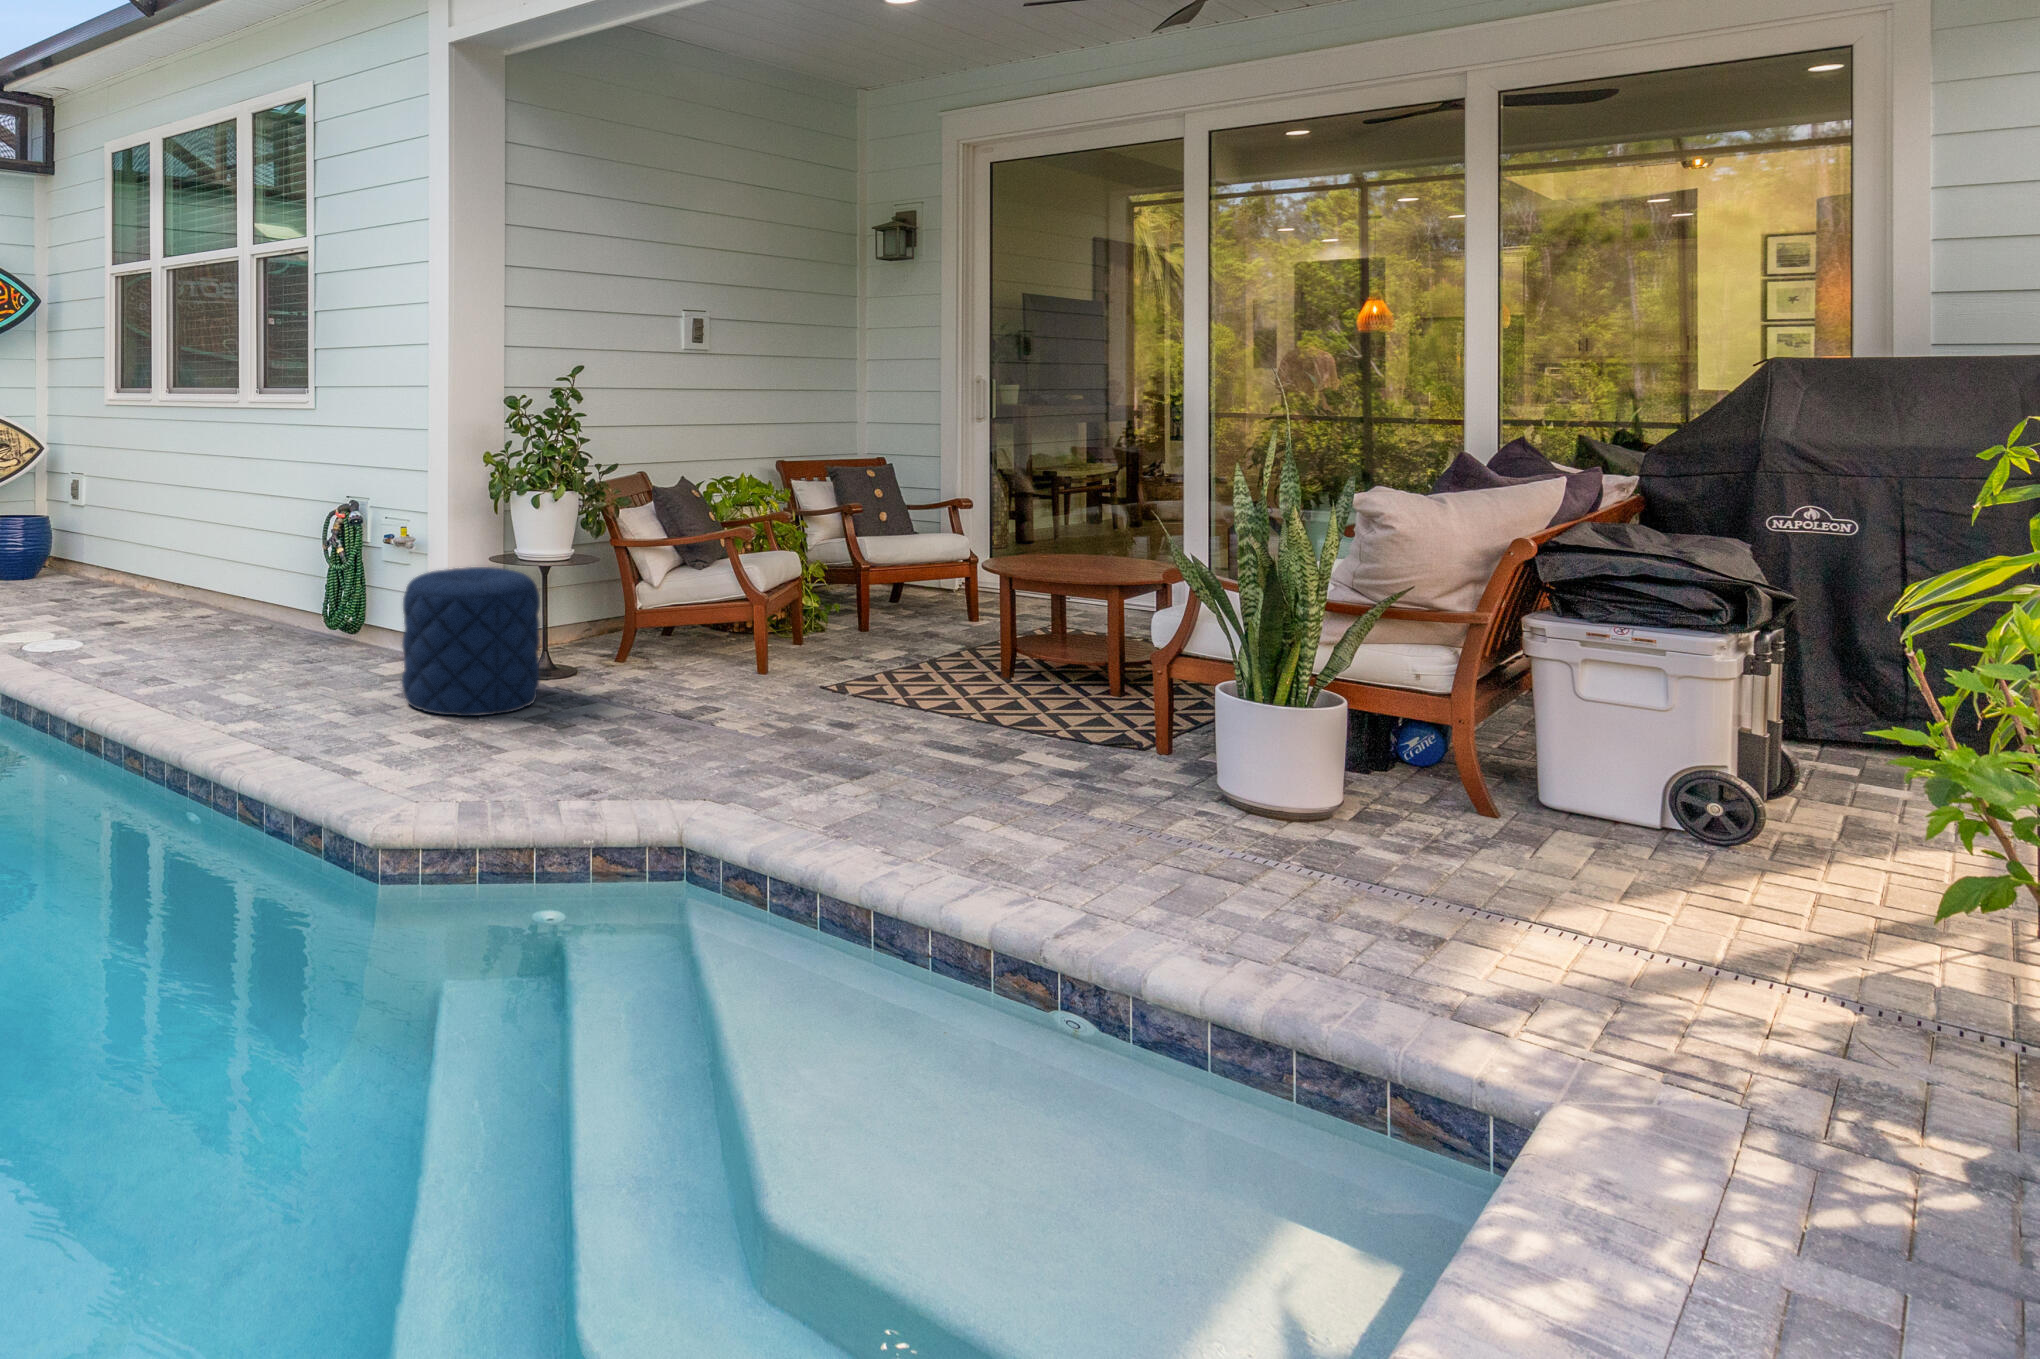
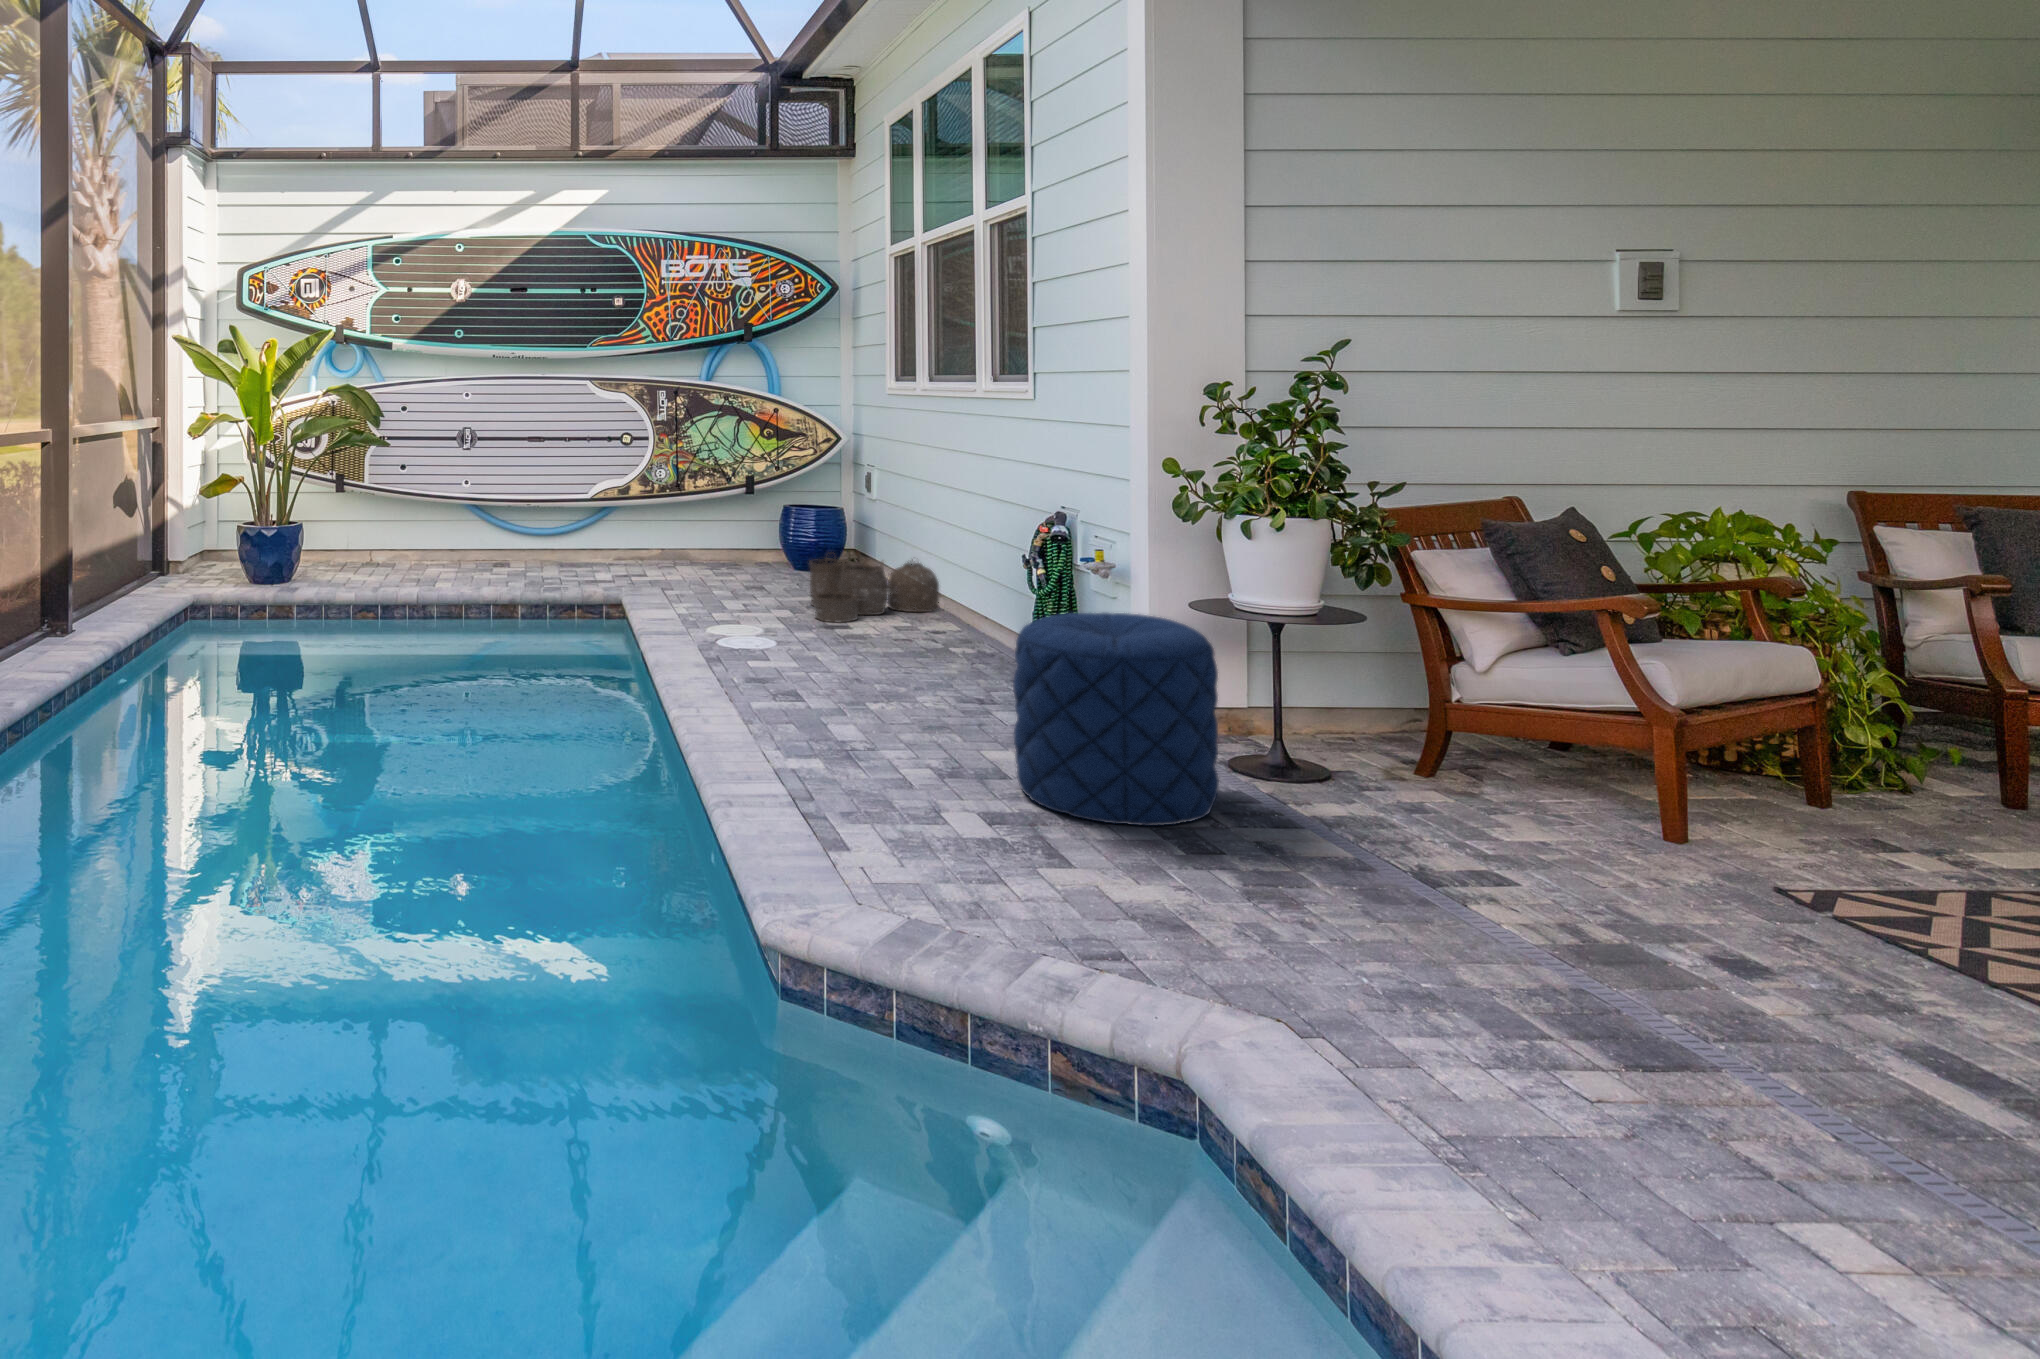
woven basket: none [71,555,193,620] -> present [809,558,939,622]

